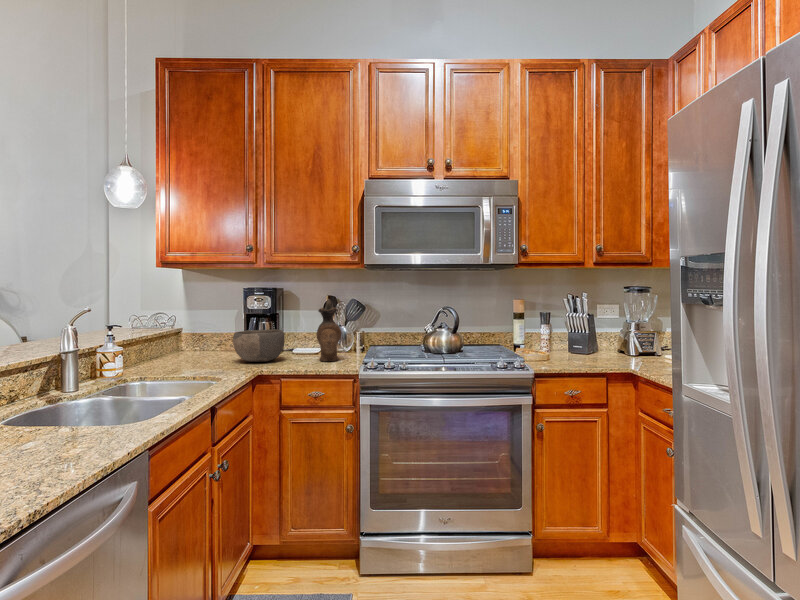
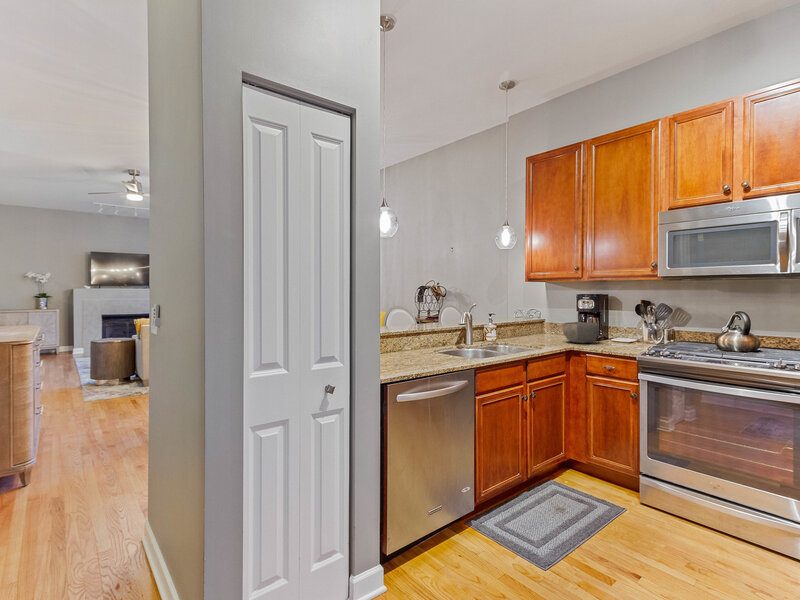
ceramic pitcher: present [316,301,341,361] -> none [619,303,639,348]

